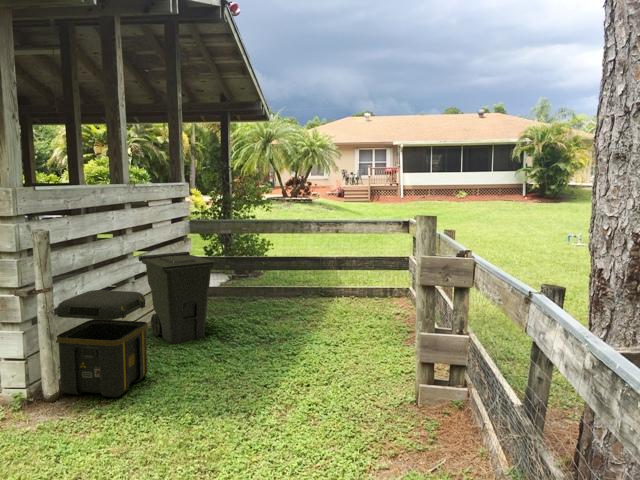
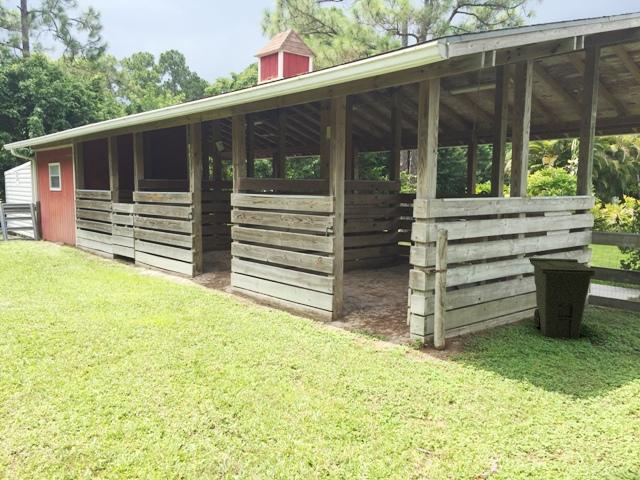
toolbox: present [56,290,148,397] -> none [447,278,515,360]

